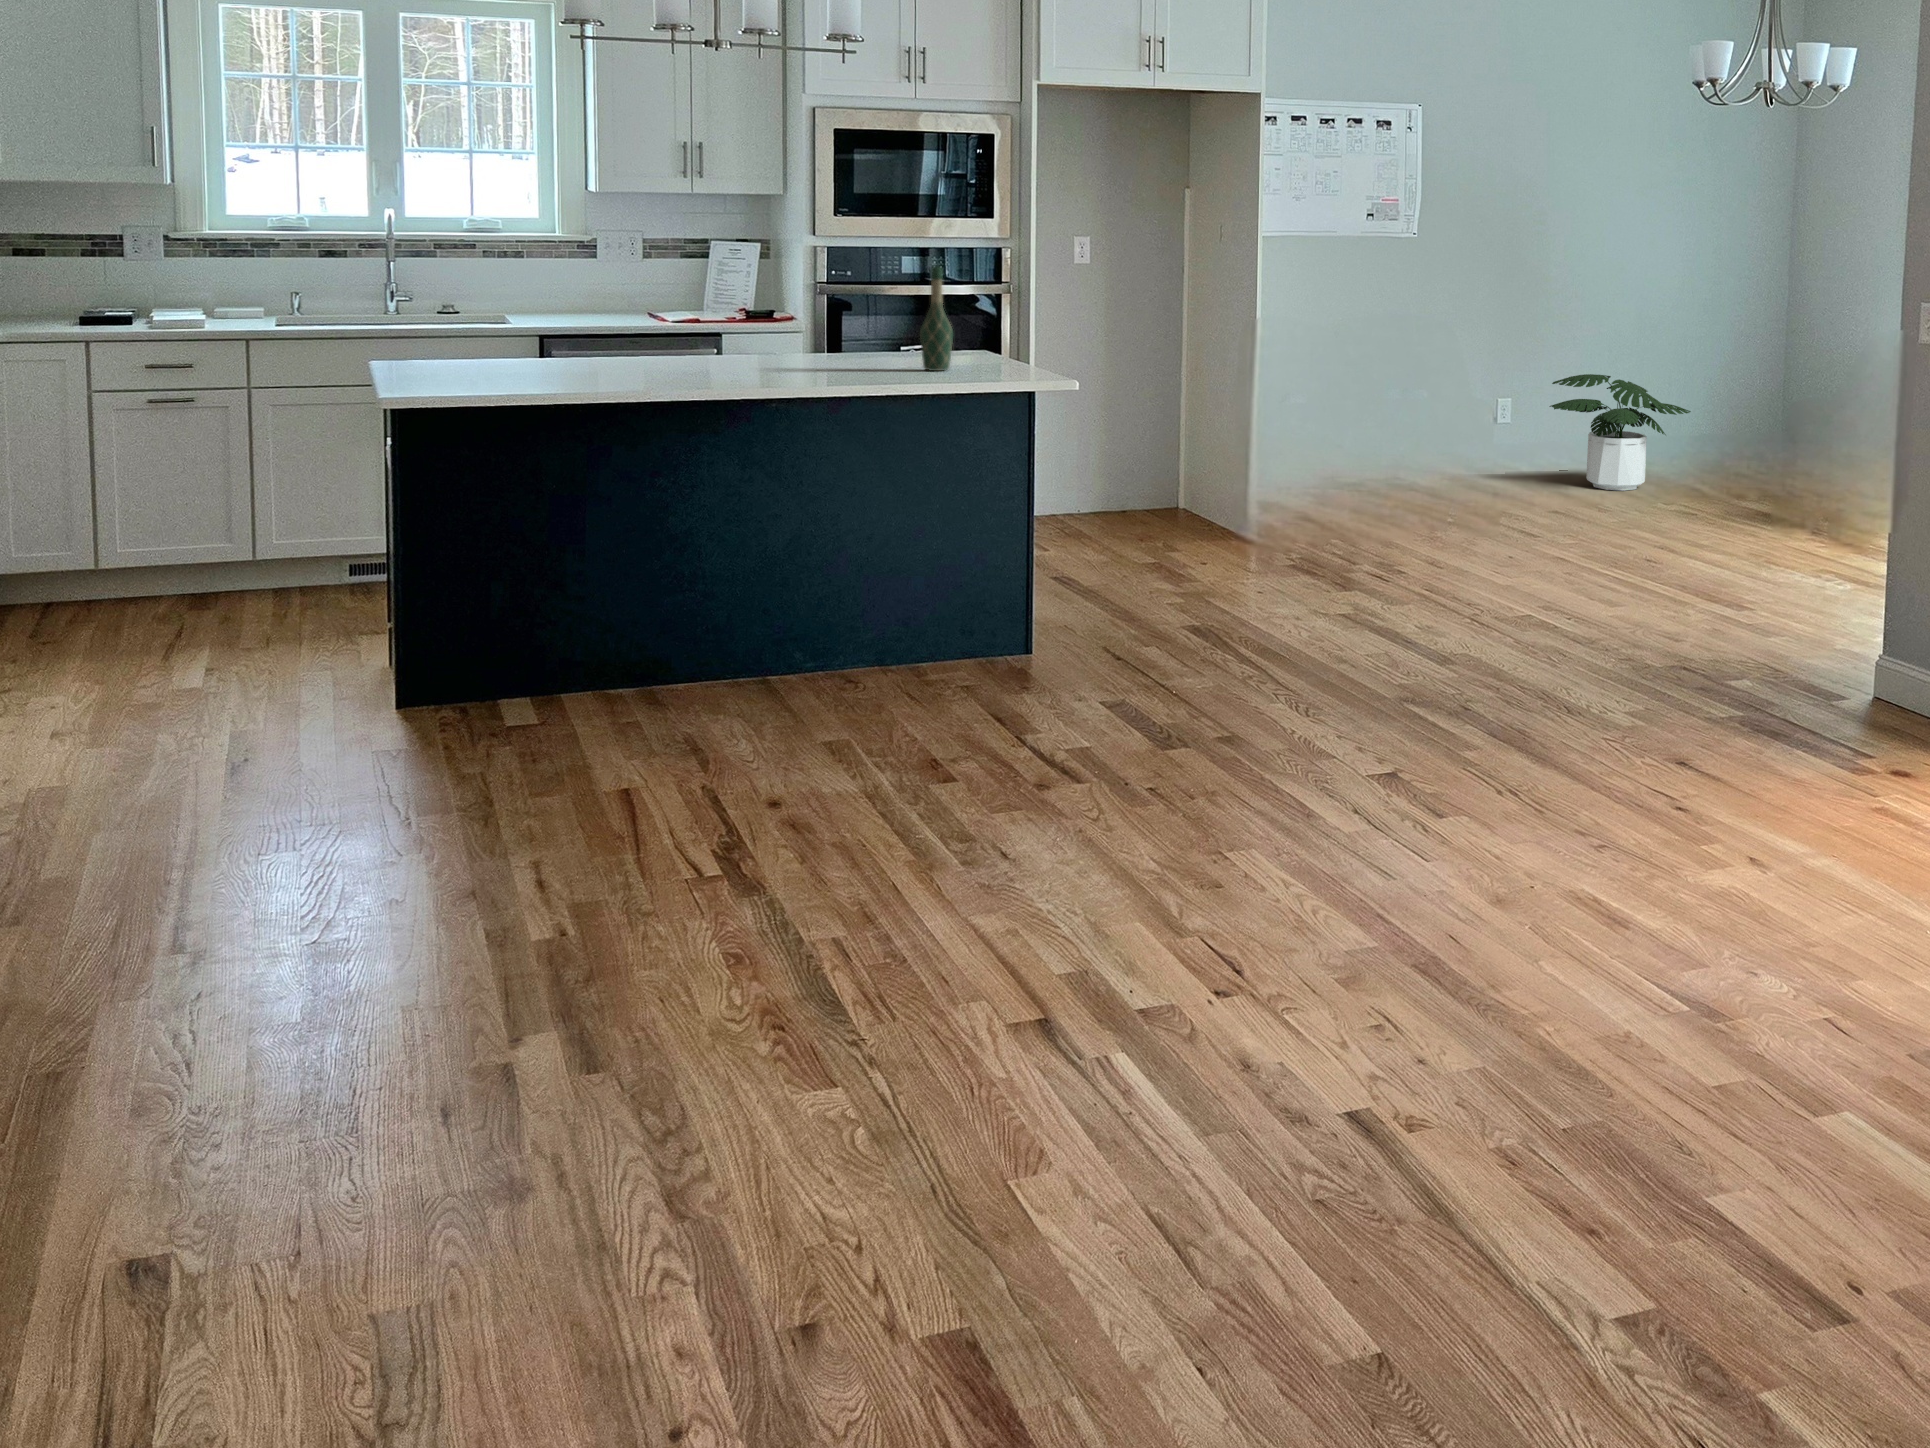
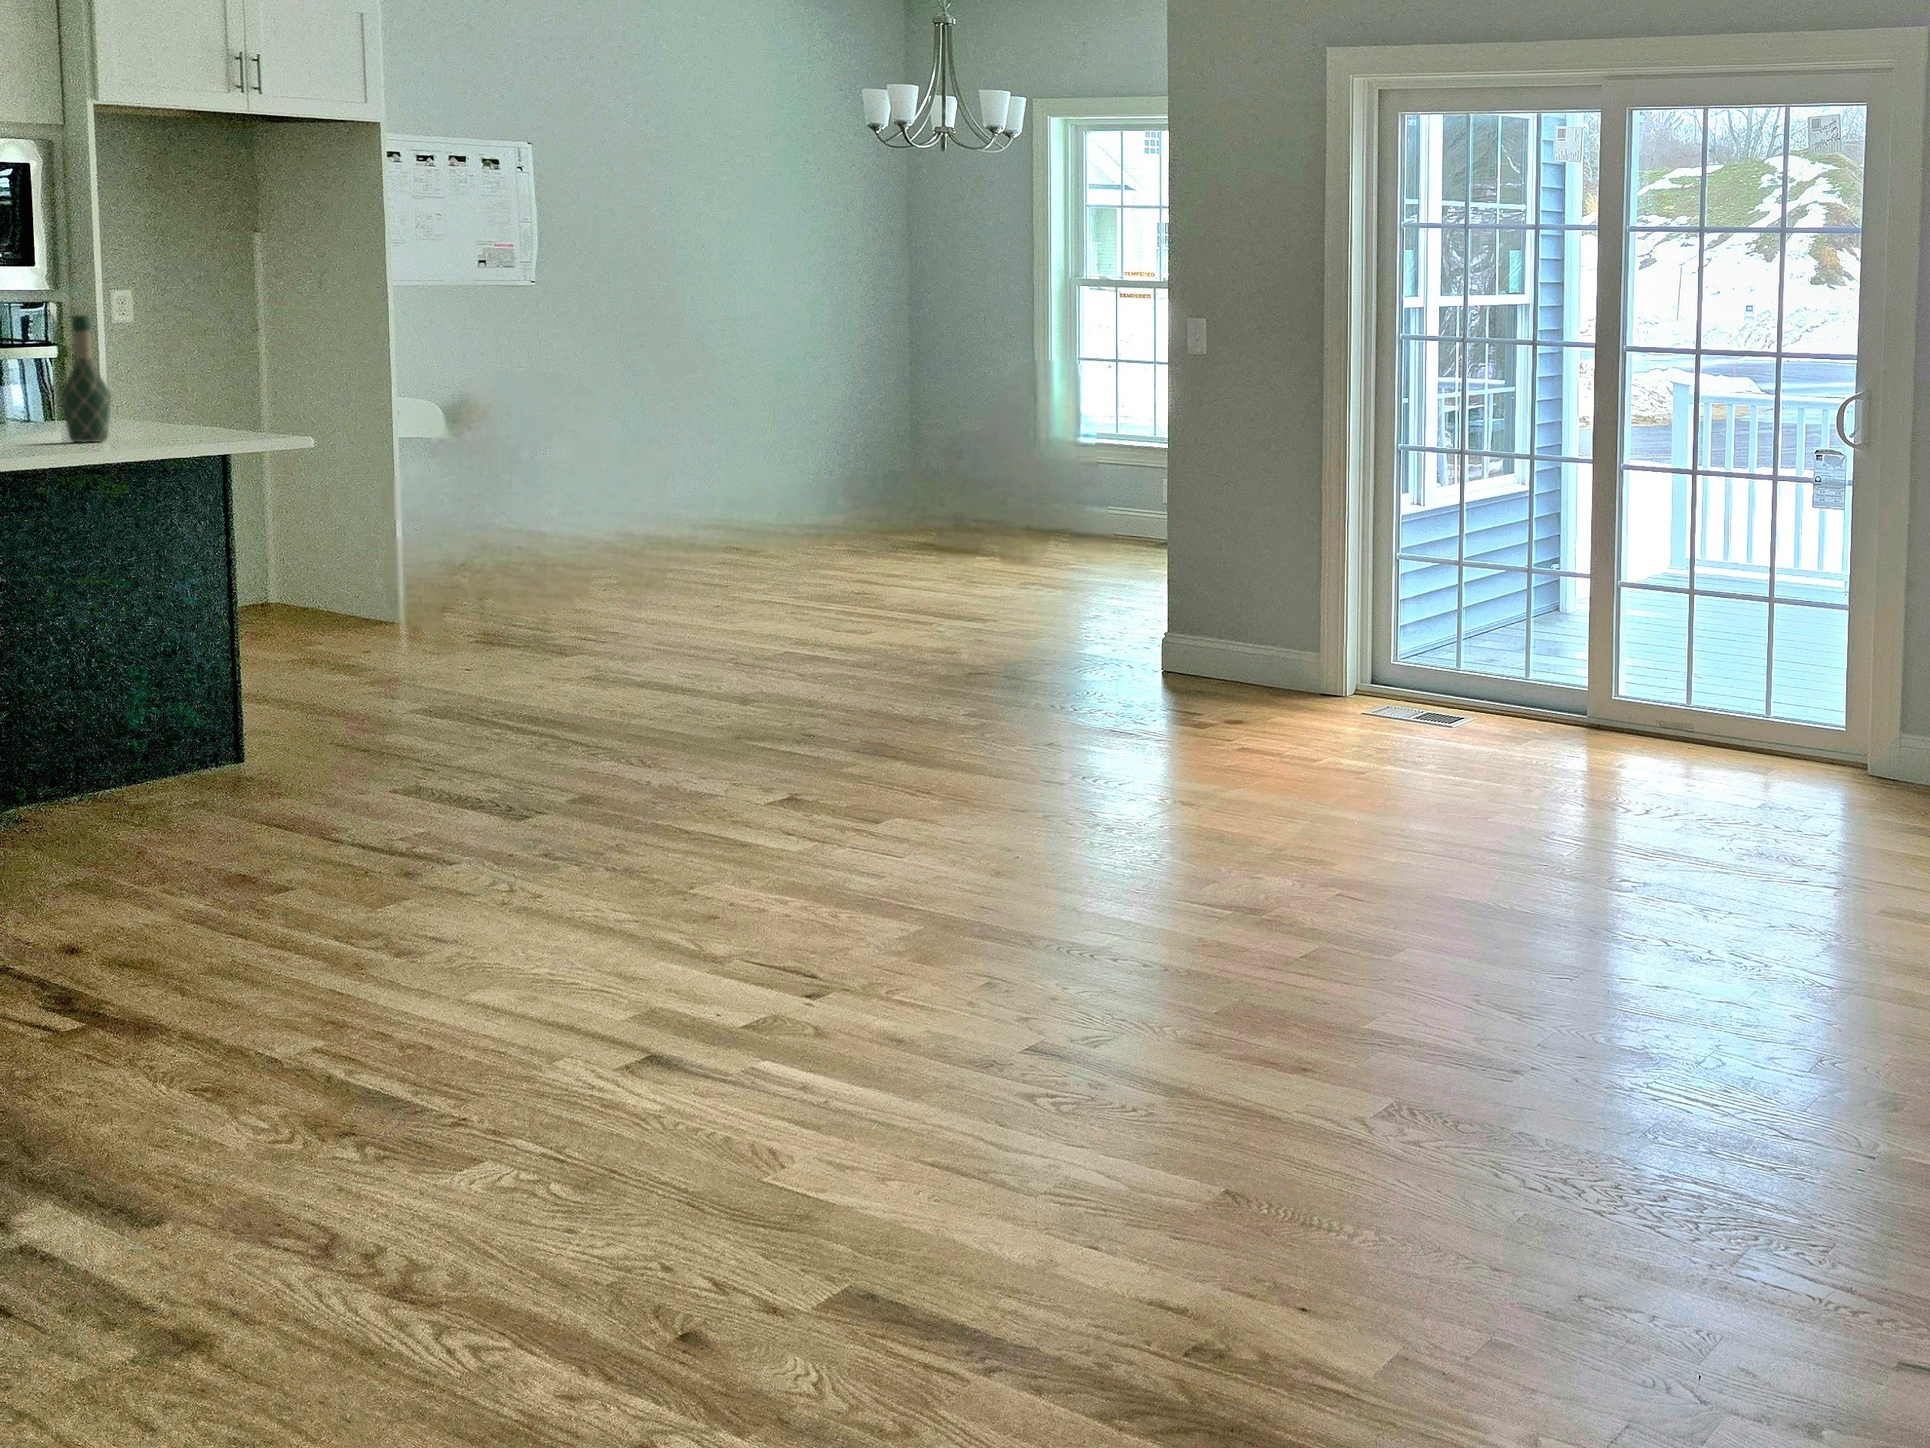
potted plant: present [1550,374,1691,491] -> none [696,424,844,540]

